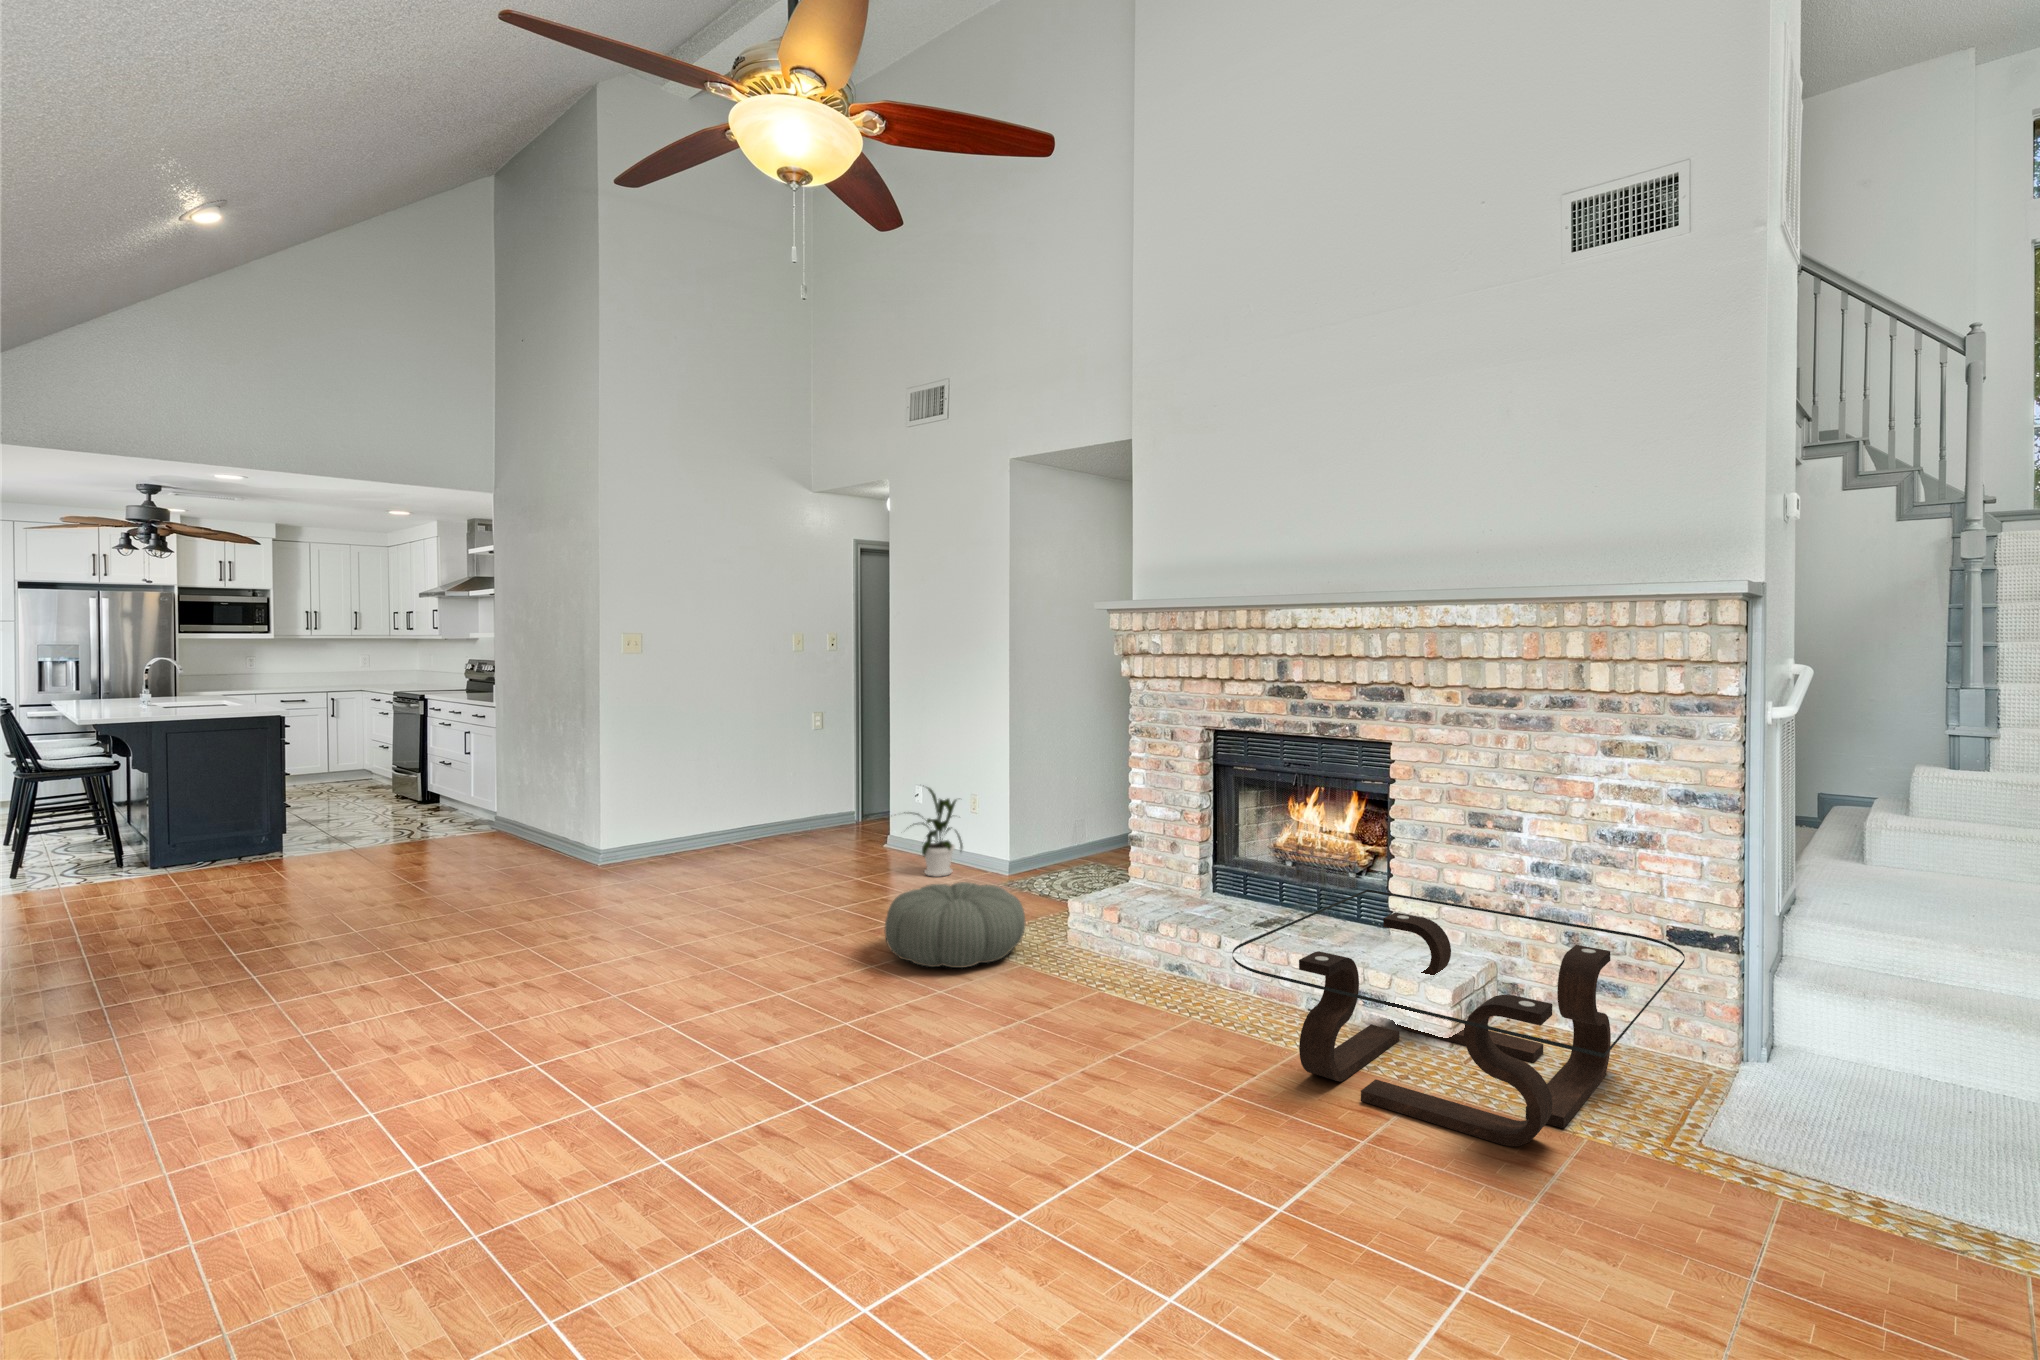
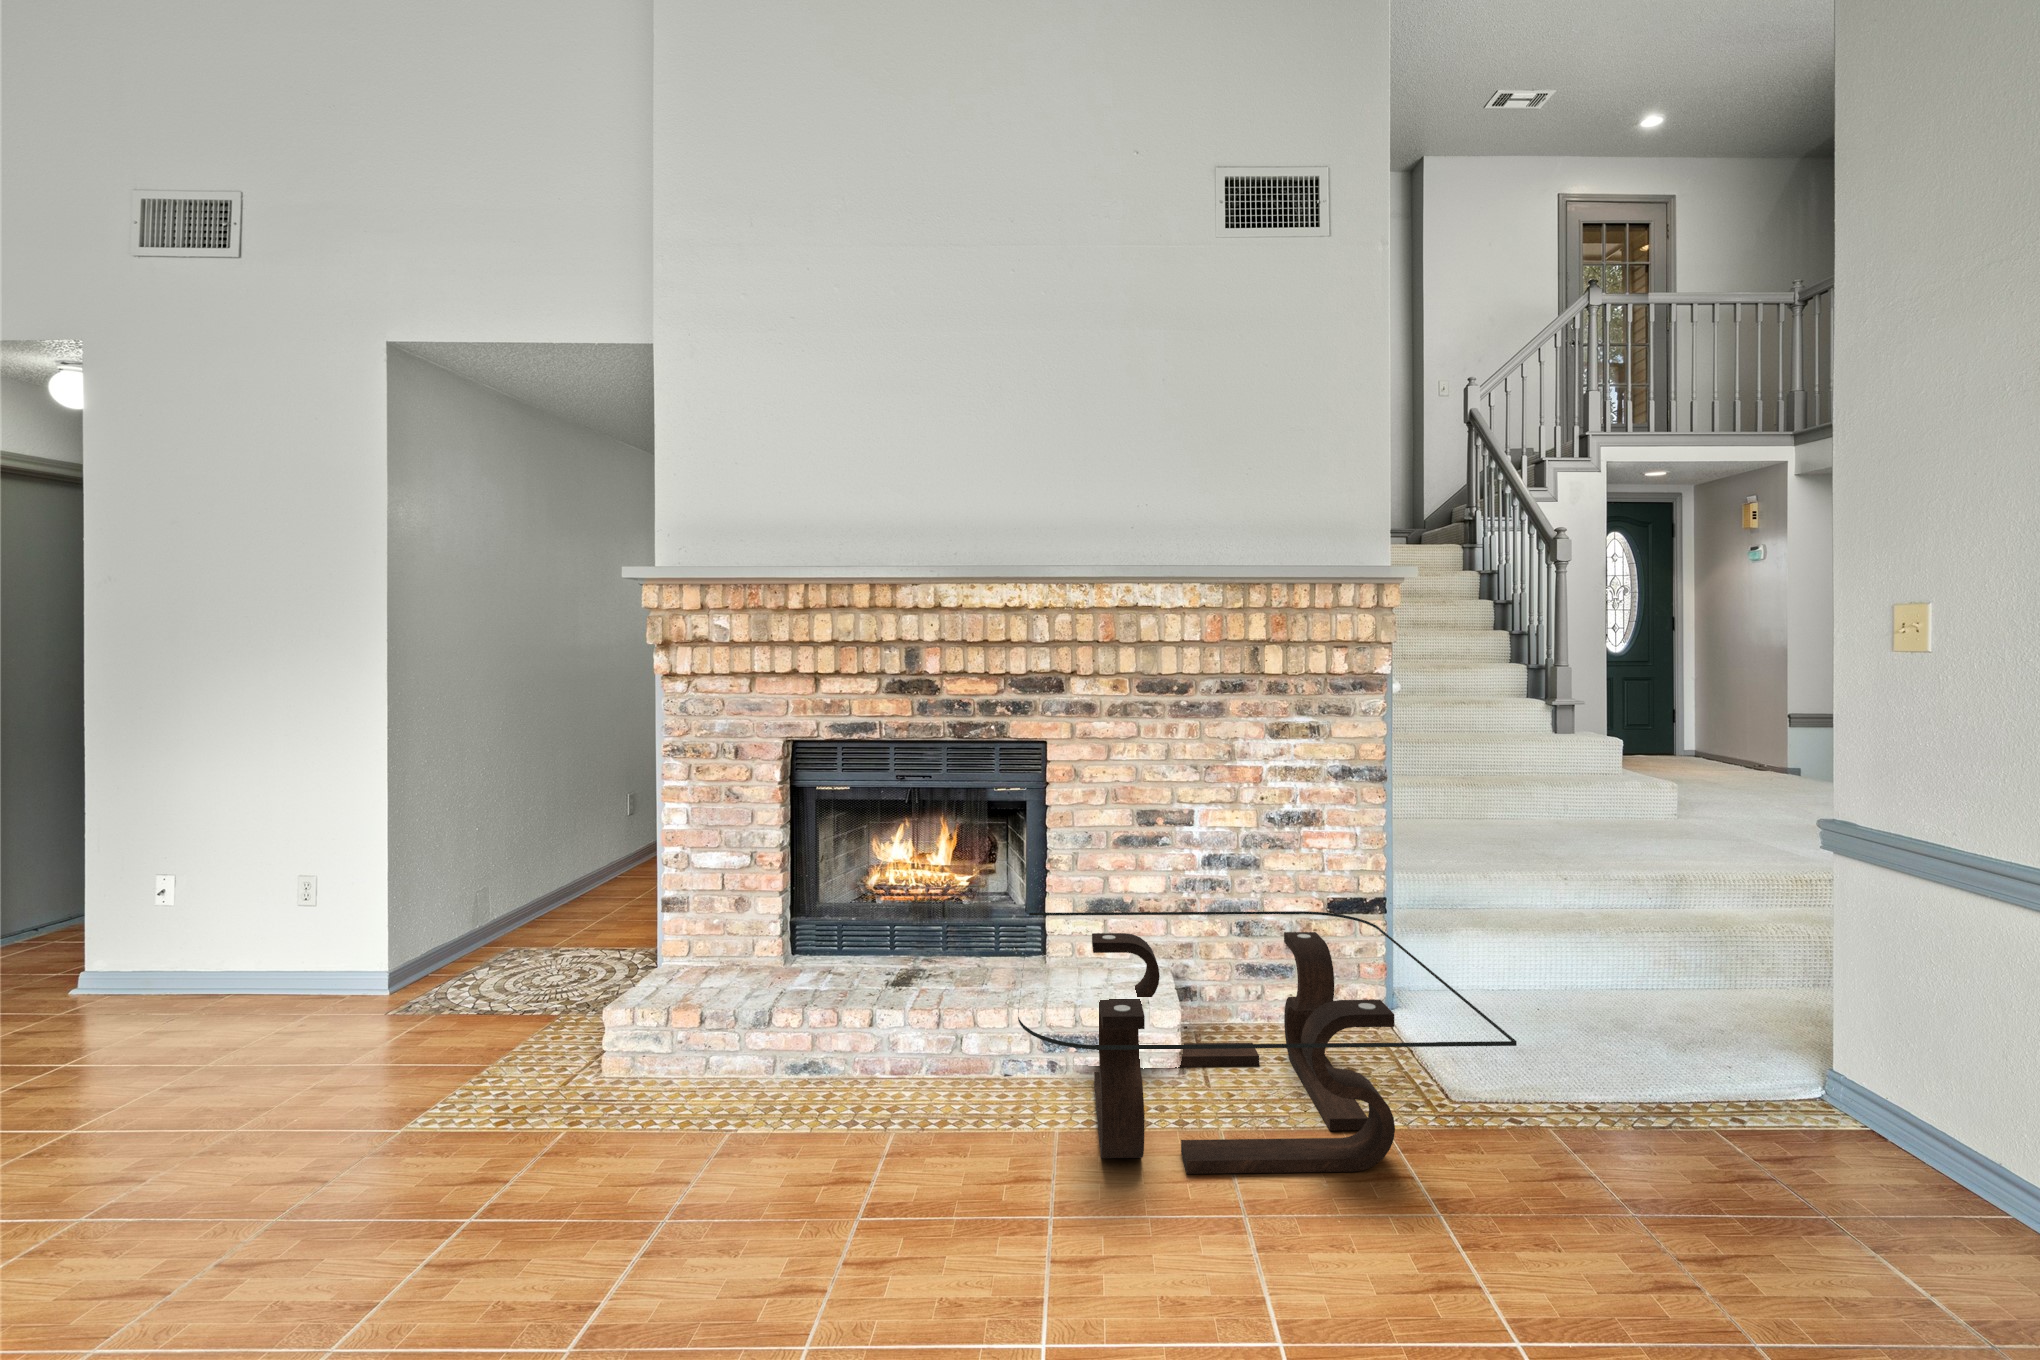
house plant: present [904,788,963,877] -> none [129,867,295,1018]
pouf: present [884,882,1026,968] -> none [244,1010,539,1188]

